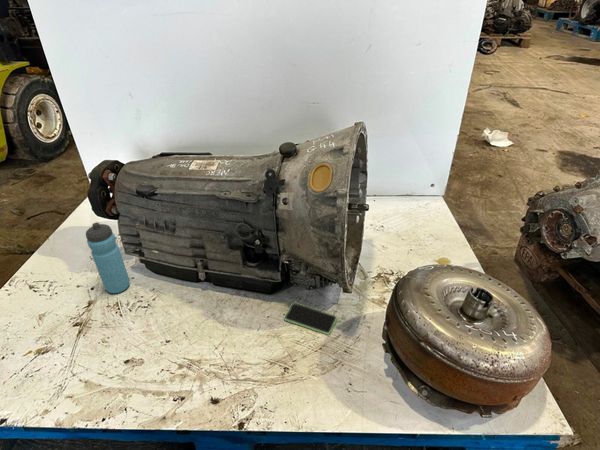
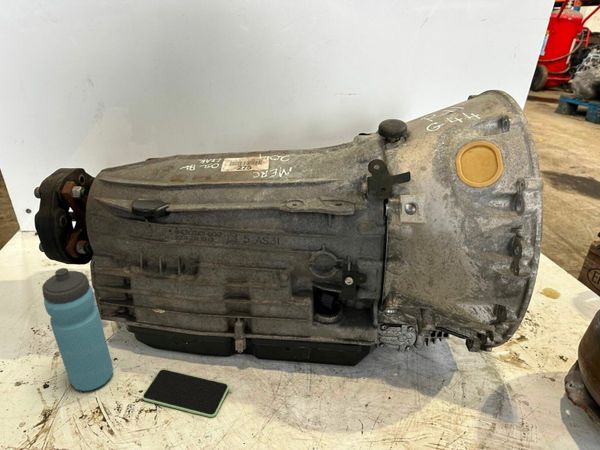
smartphone: present [284,303,337,334] -> present [142,369,229,417]

